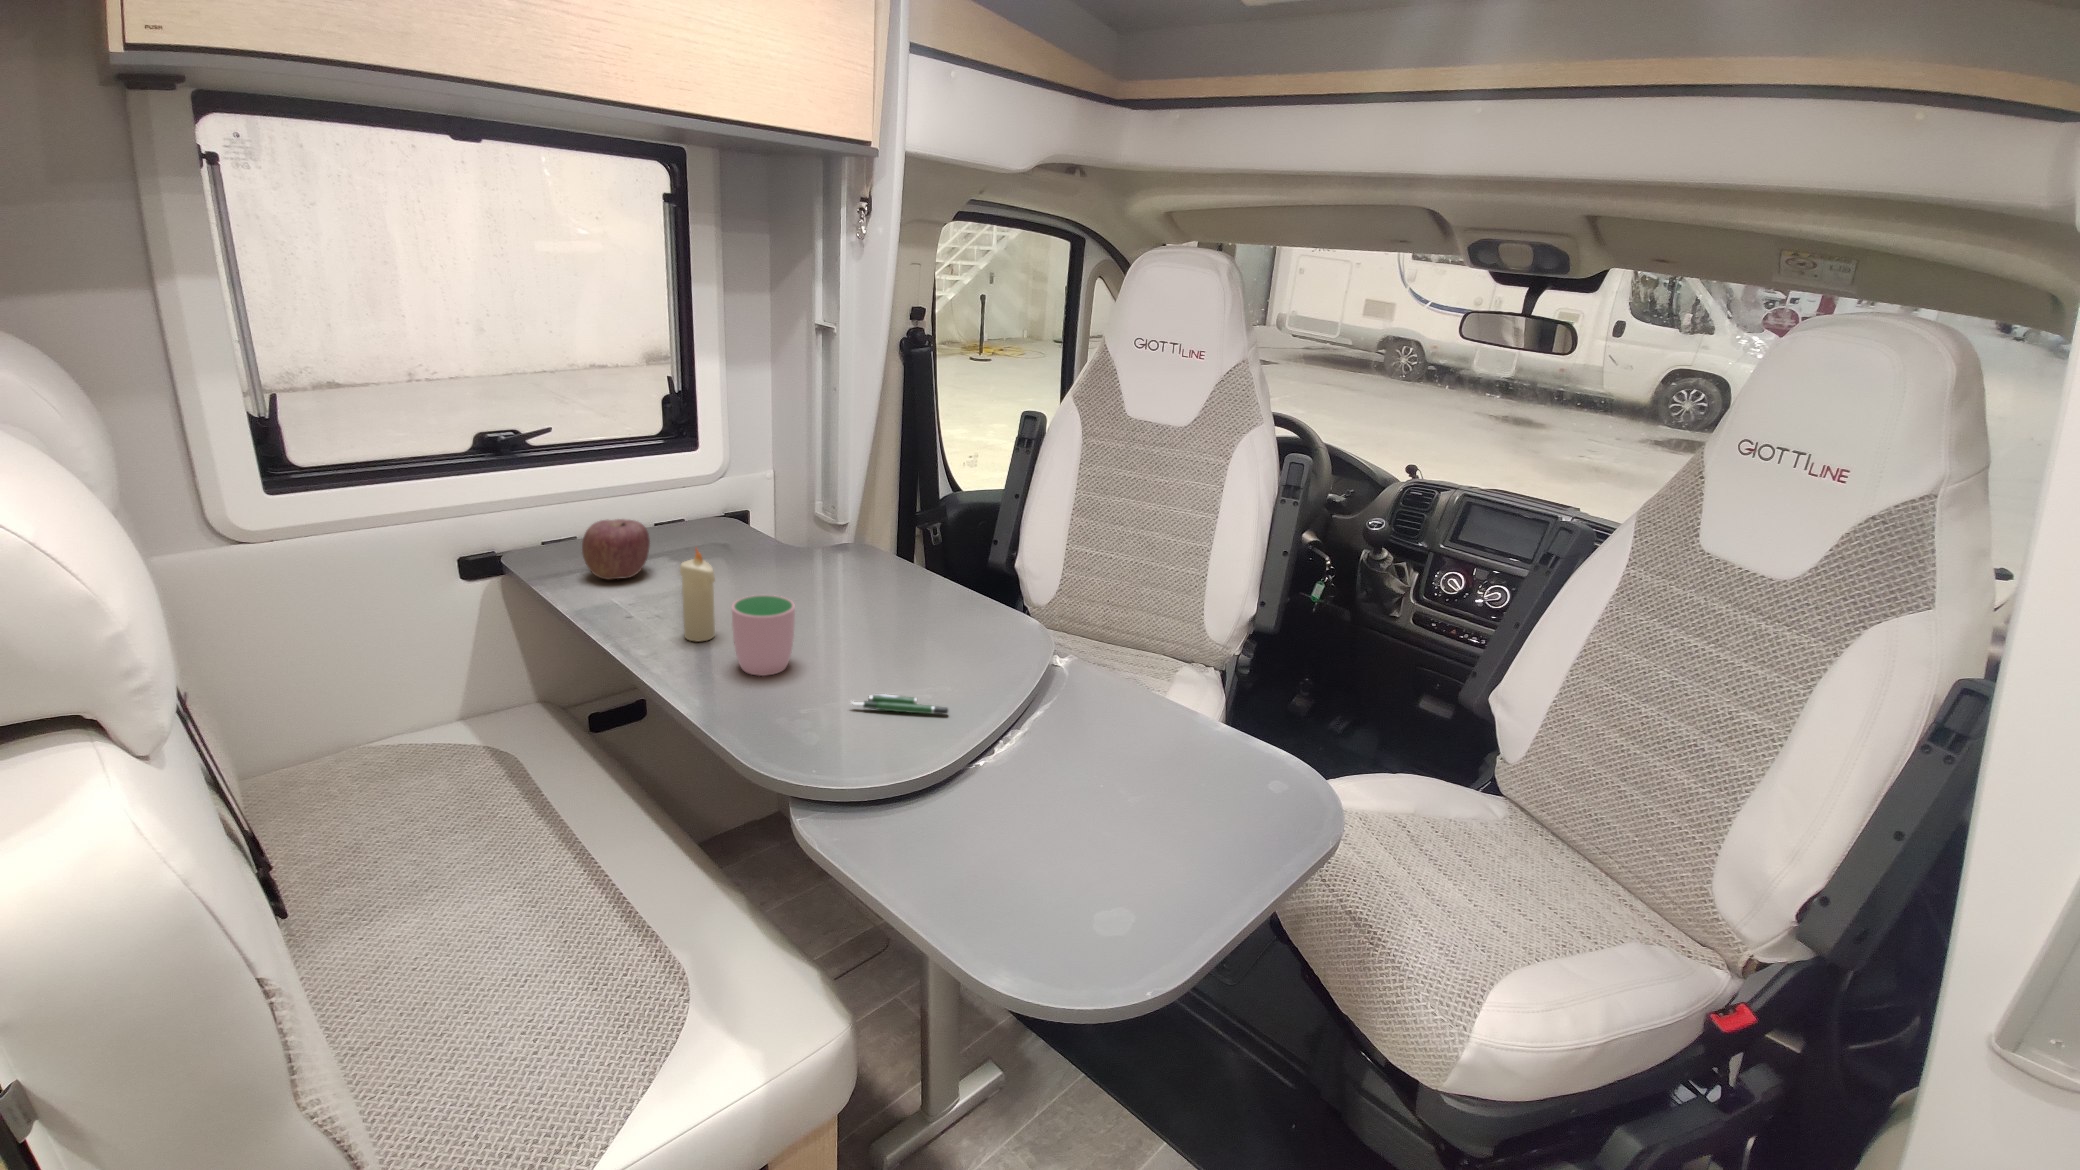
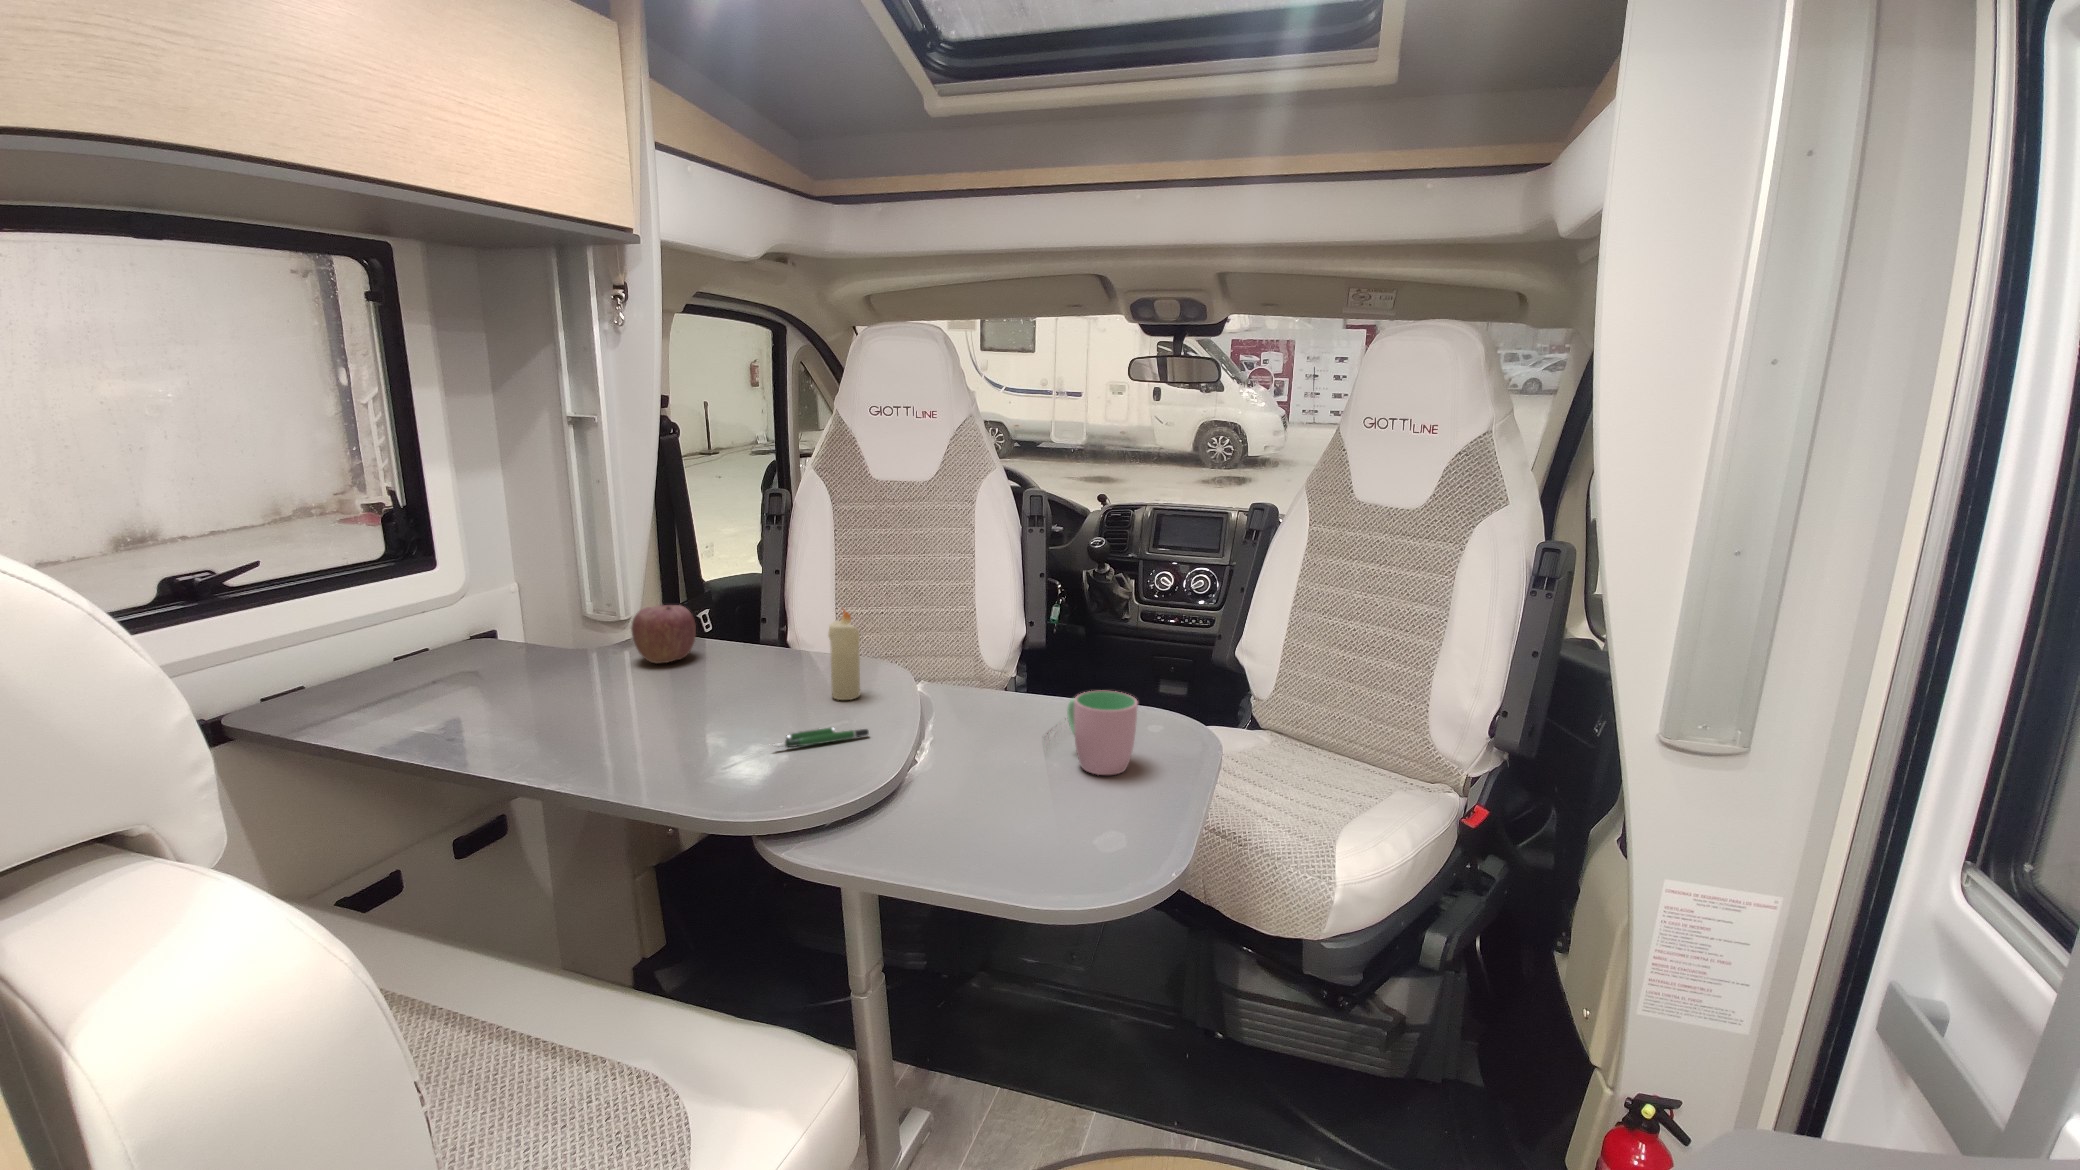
apple: present [582,519,650,580] -> present [631,605,696,663]
candle: present [680,549,715,642] -> present [828,609,860,700]
cup: present [732,595,795,676] -> present [1067,691,1138,775]

